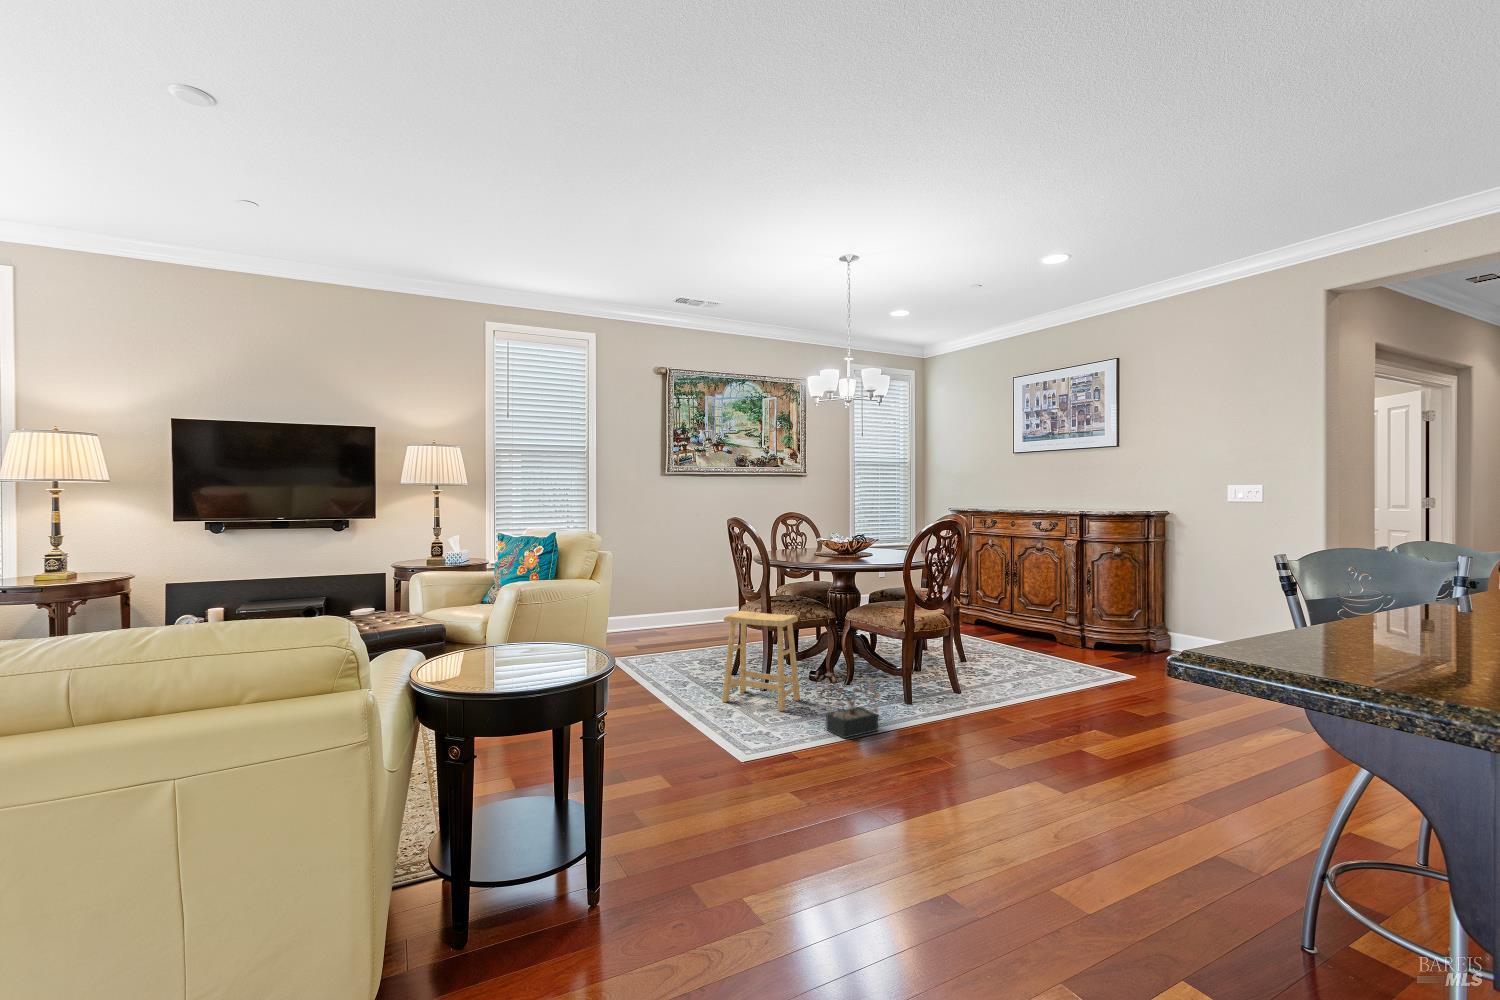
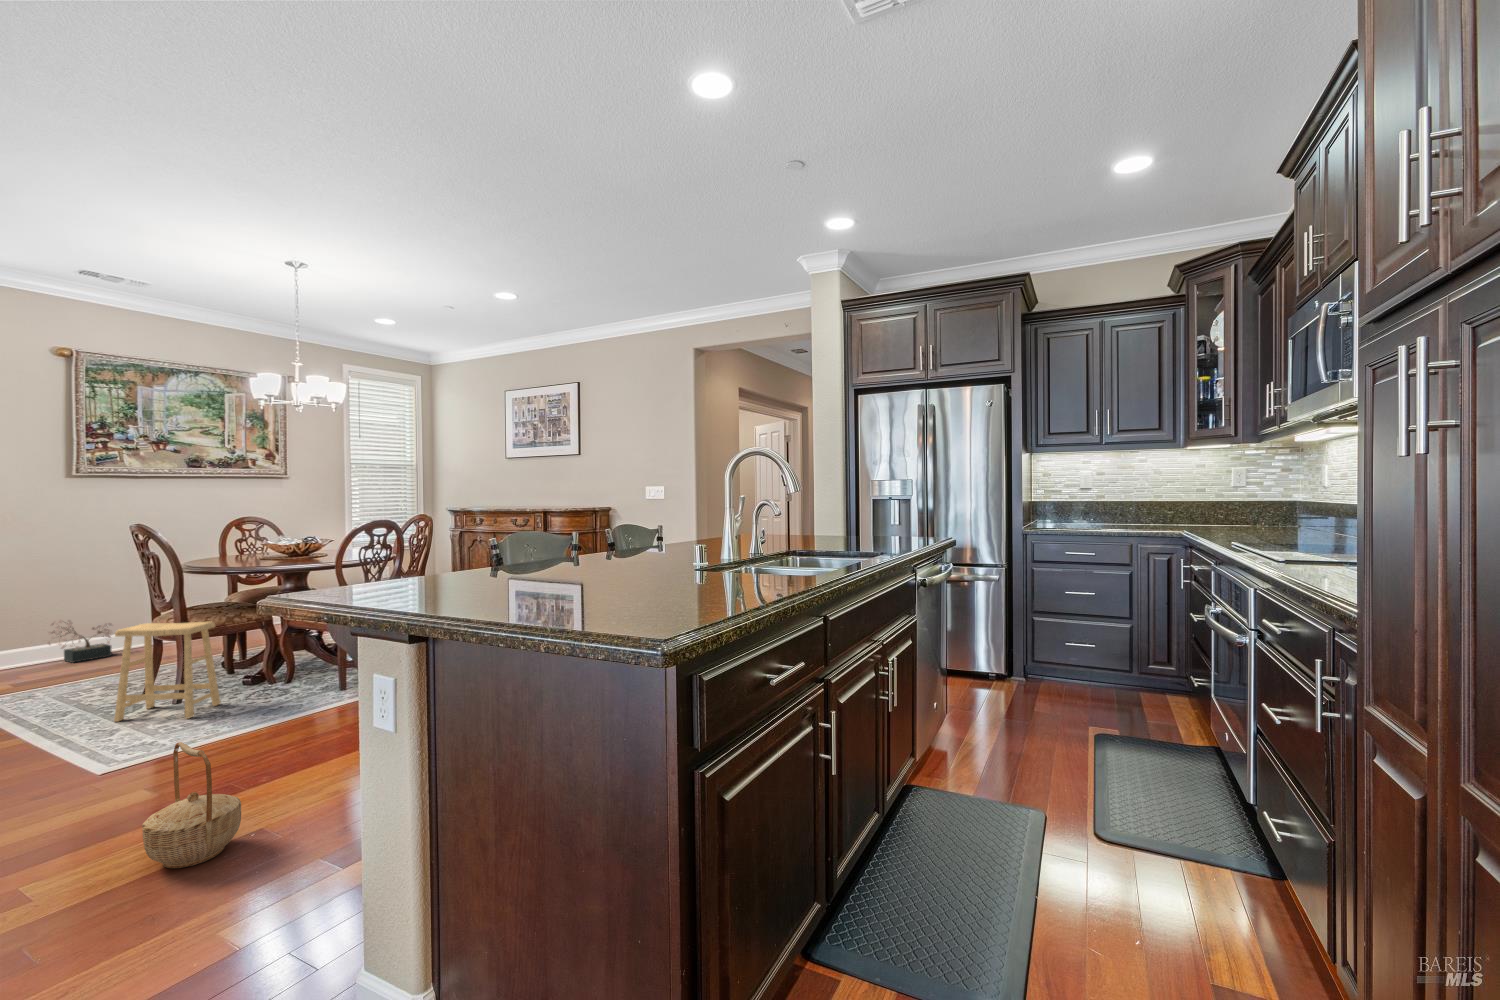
decorative plant: present [814,672,881,738] -> present [48,620,112,663]
basket: none [847,768,941,930] -> present [142,742,241,868]

